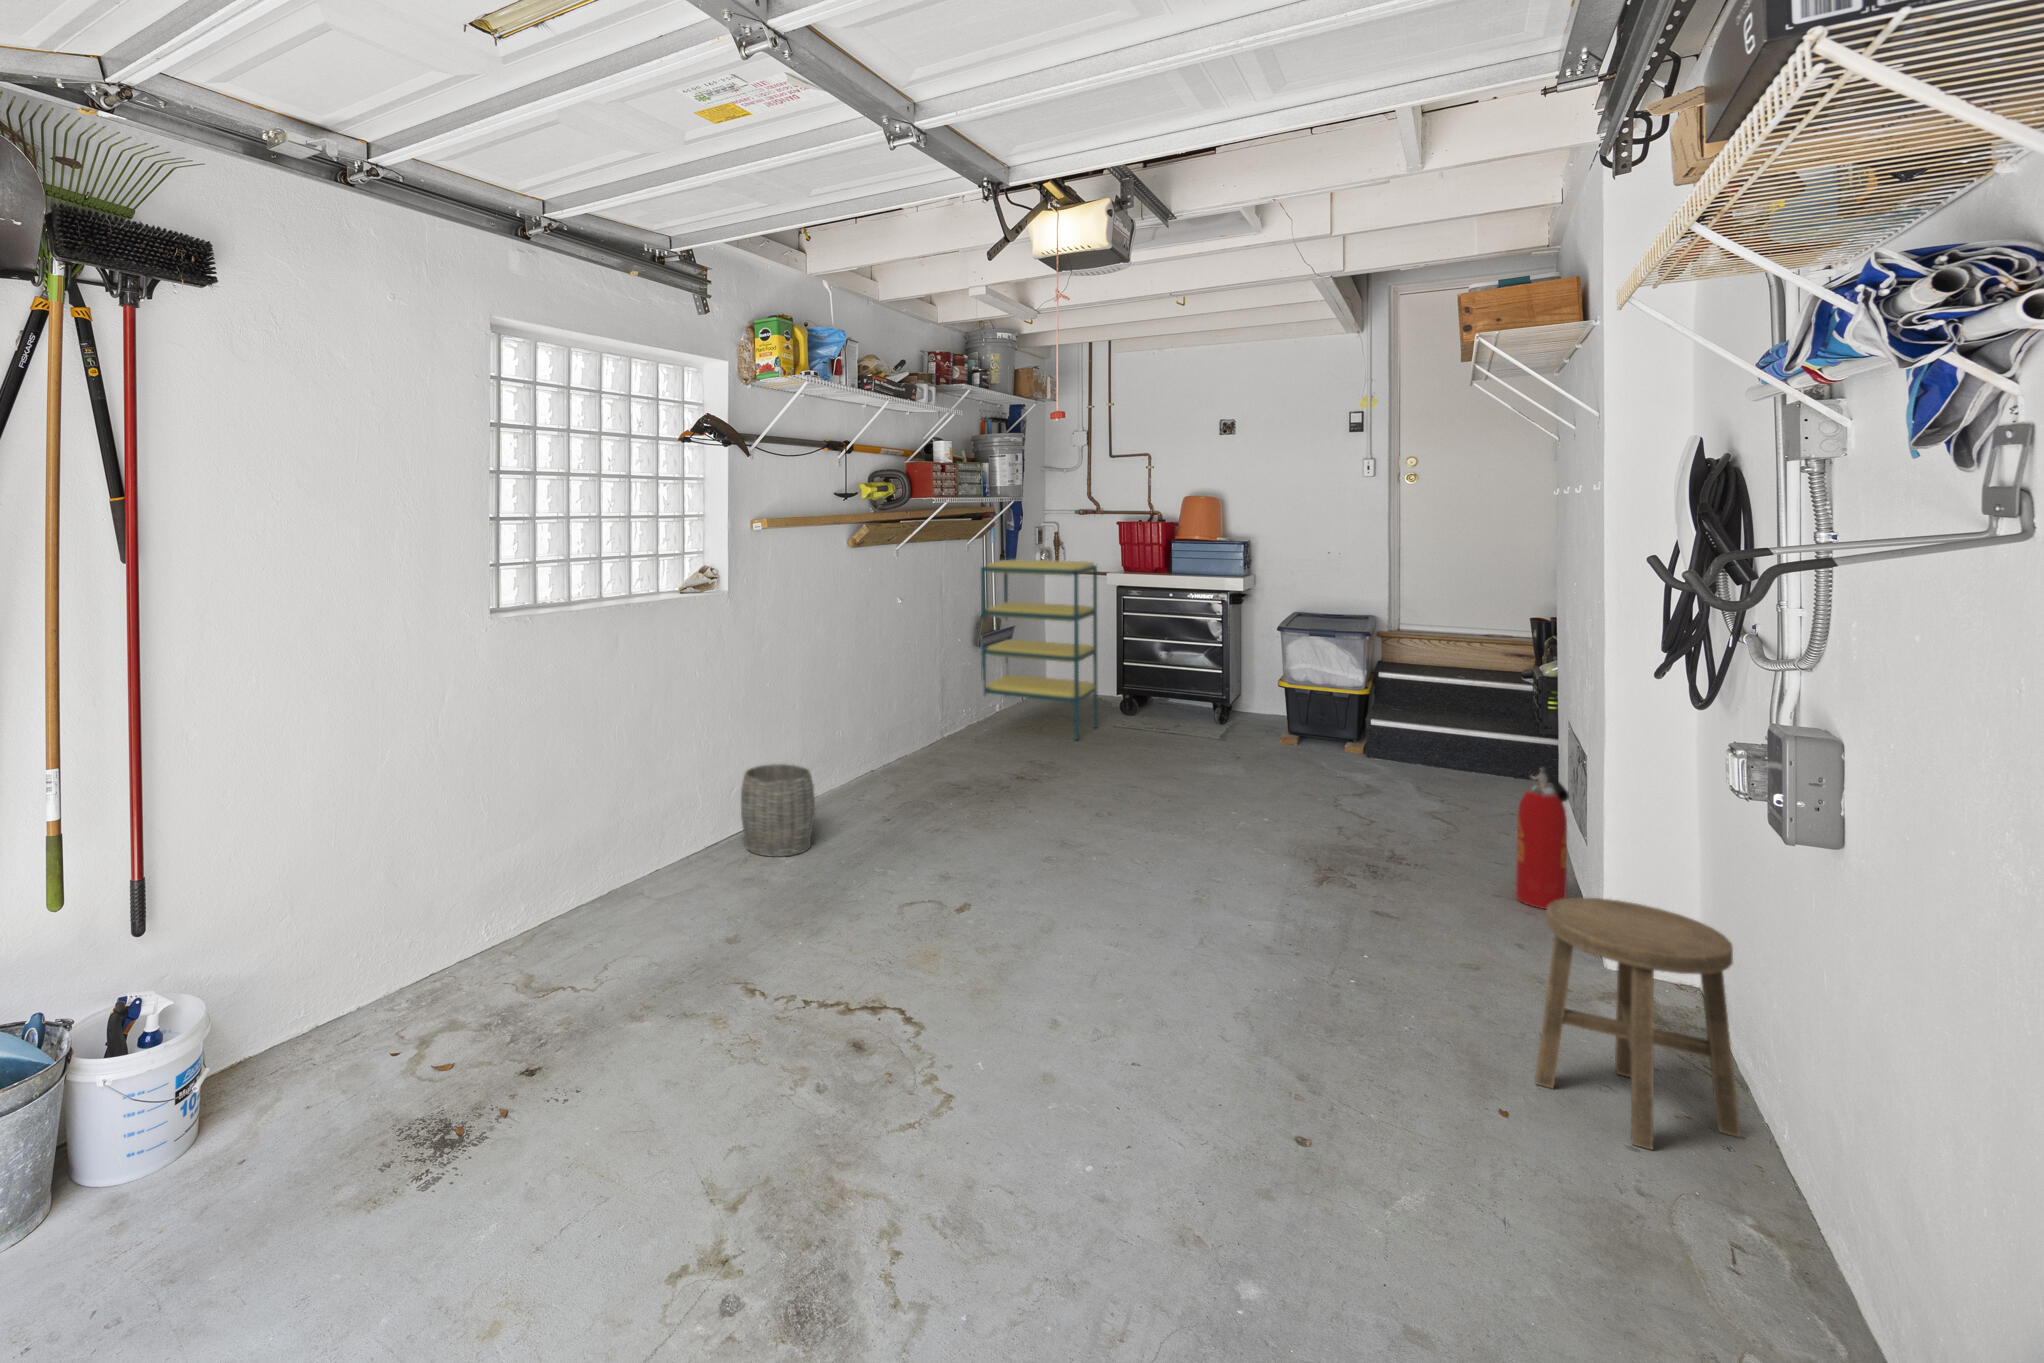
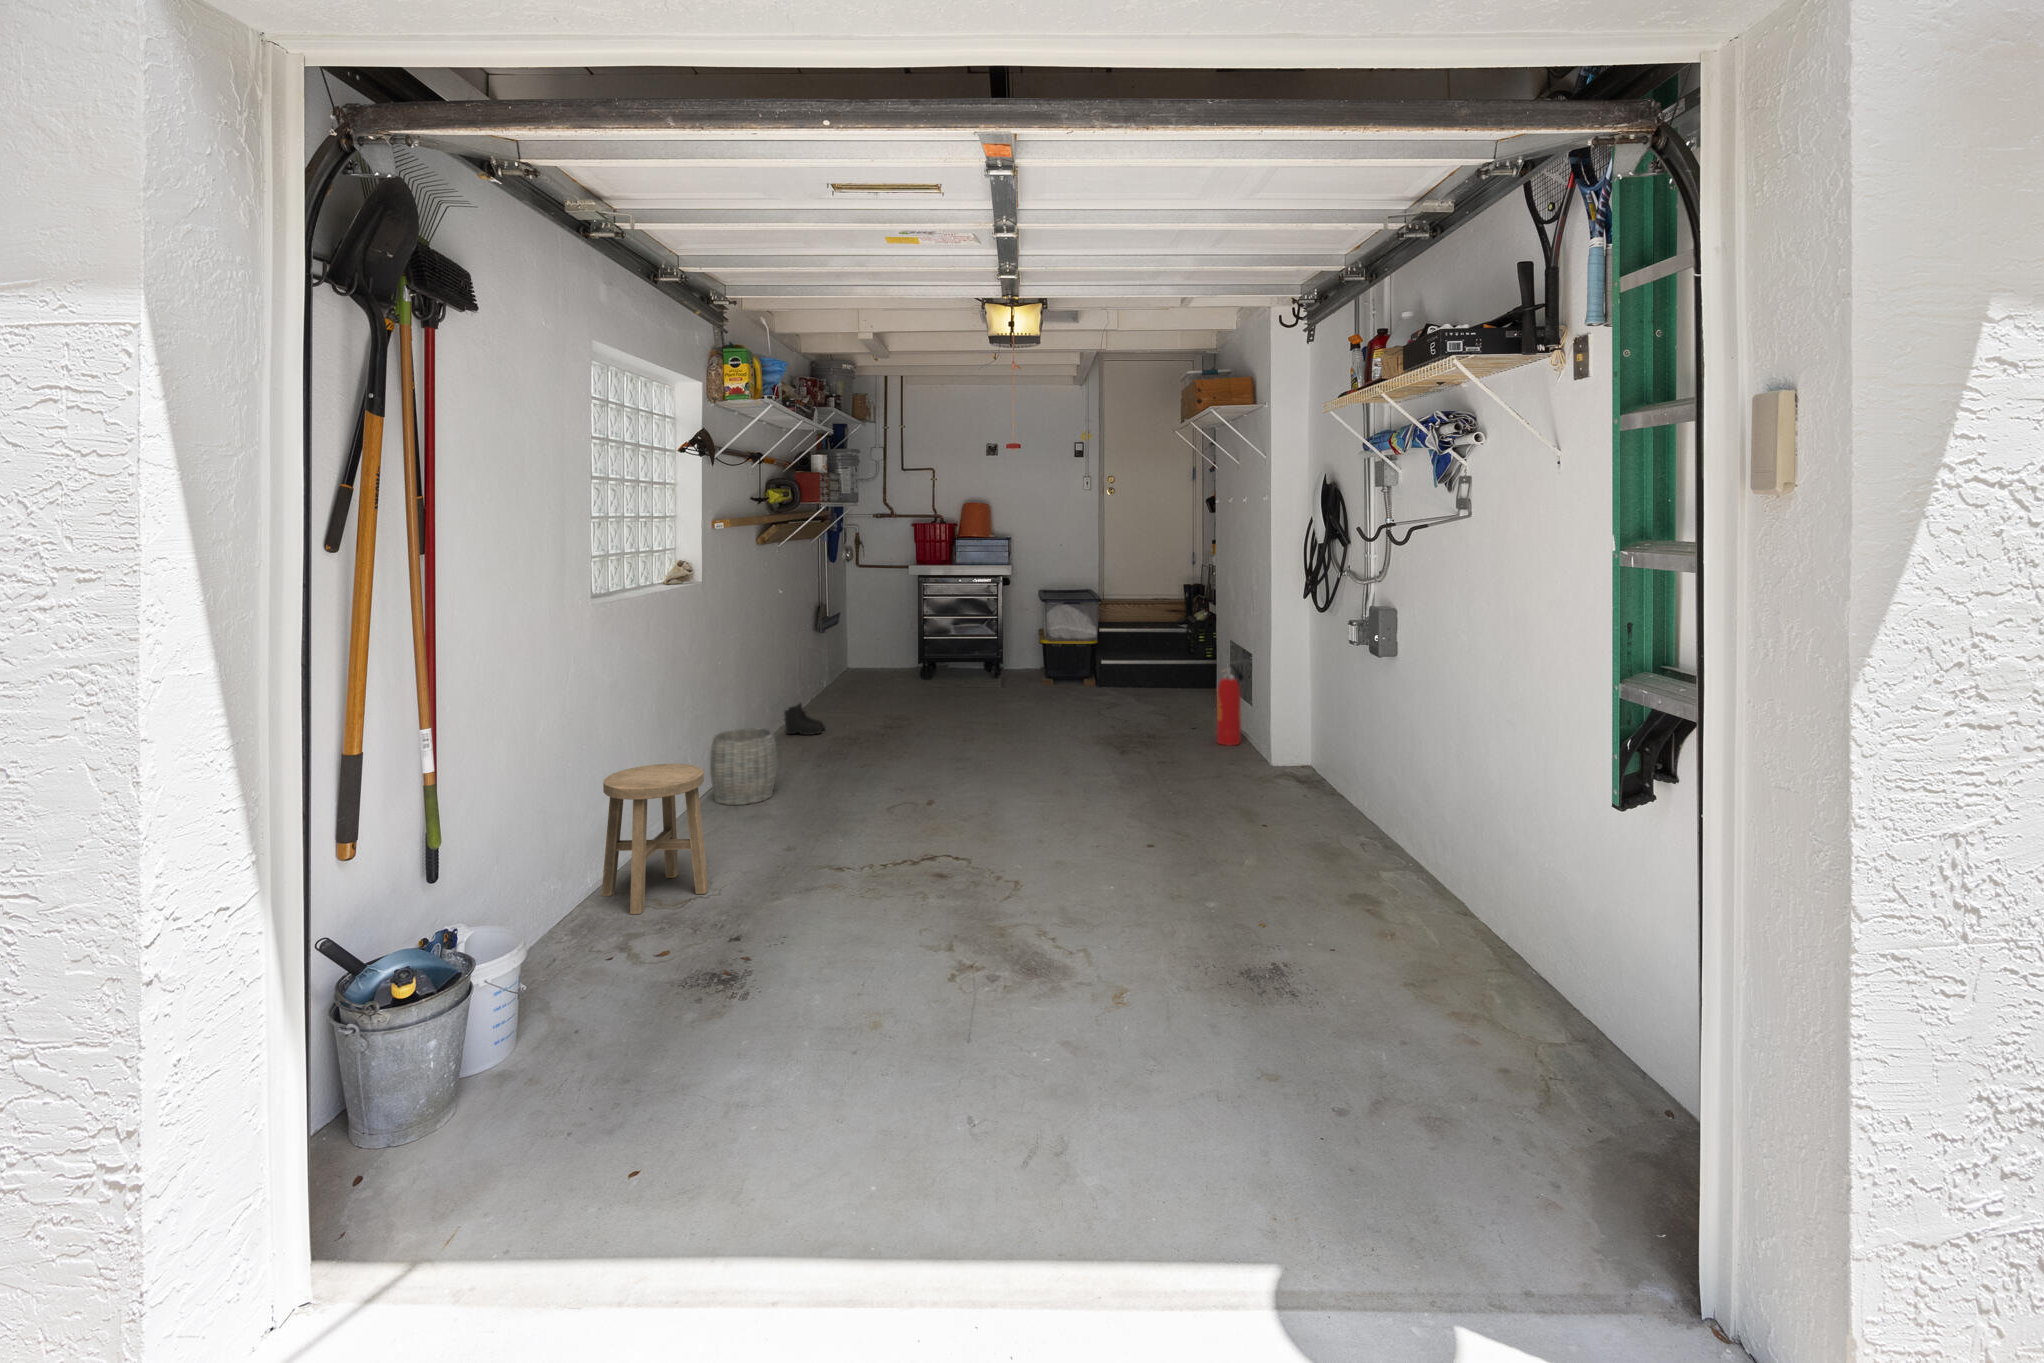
shelving unit: present [981,560,1098,740] -> none [819,556,909,699]
boots: none [898,734,949,775] -> present [784,703,825,735]
stool: present [1535,897,1740,1150] -> present [601,764,709,914]

